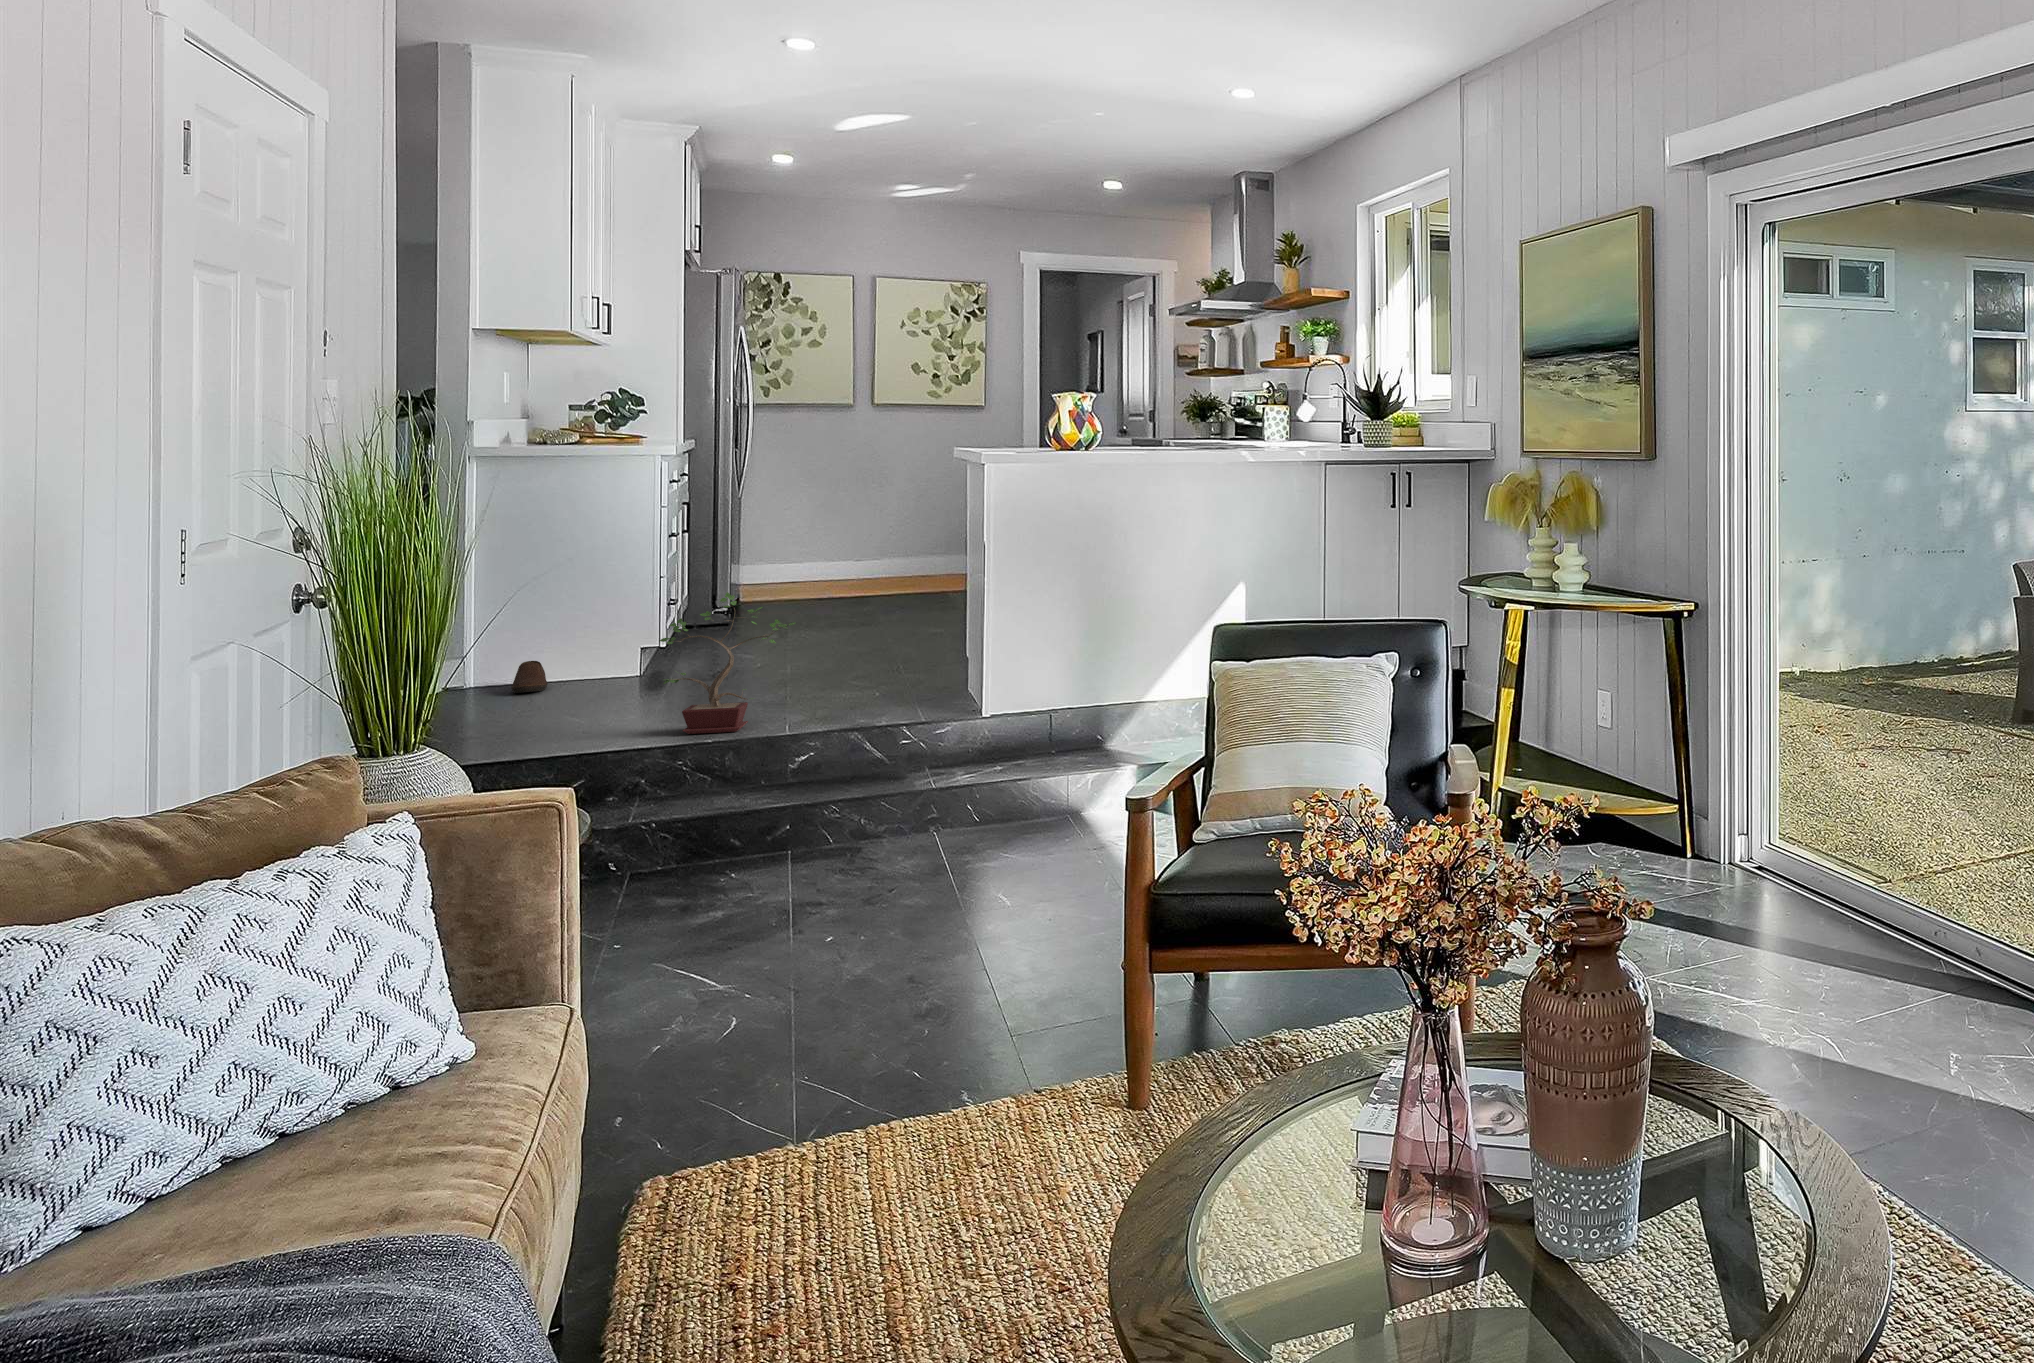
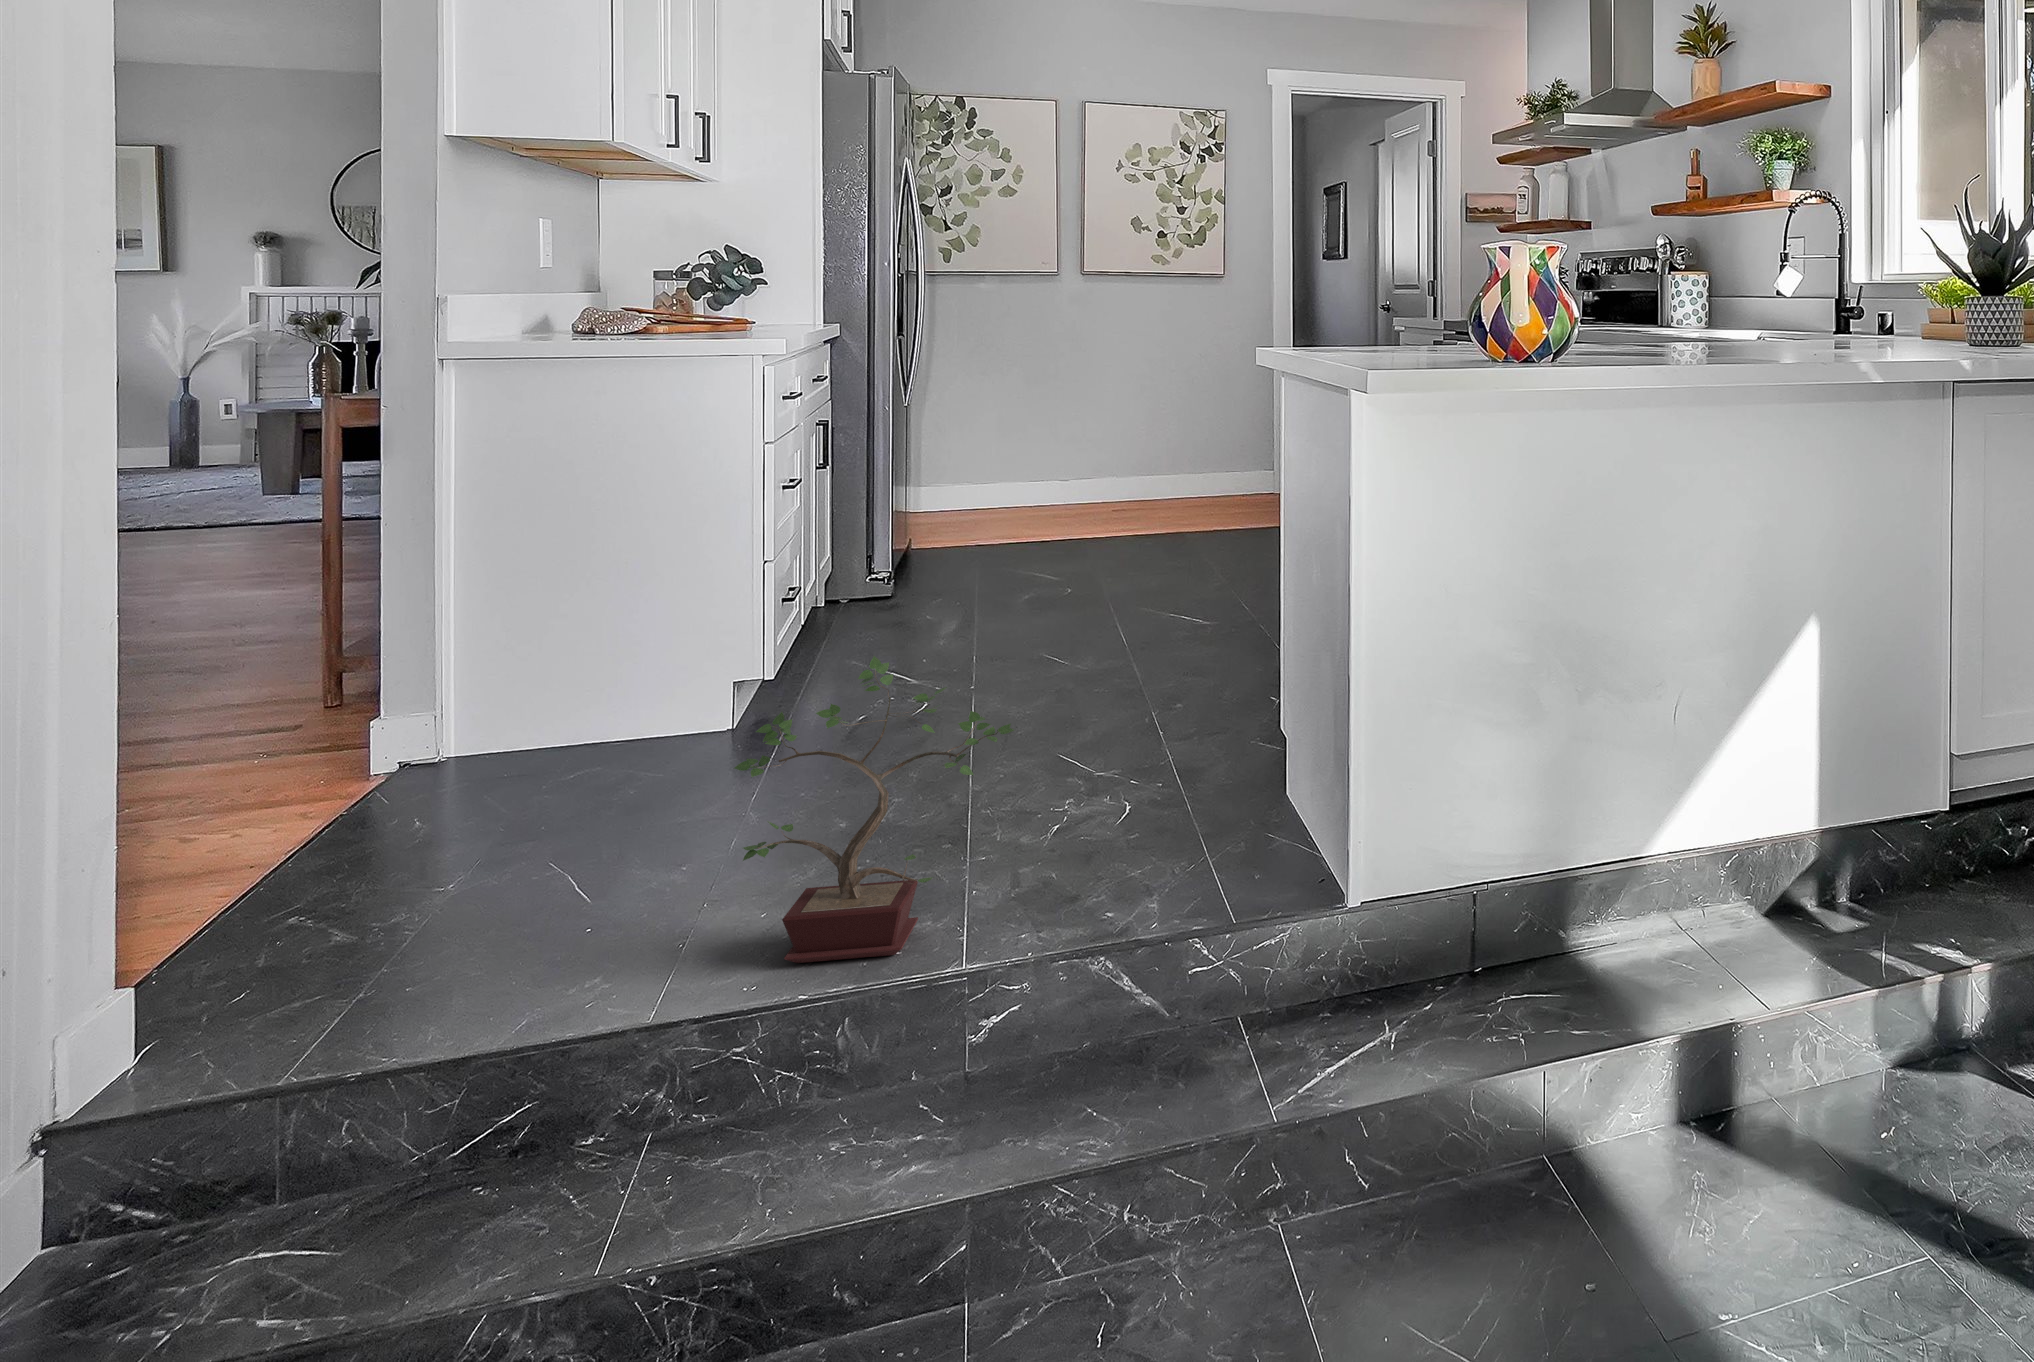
shoe: present [511,661,548,693] -> none [523,701,591,773]

